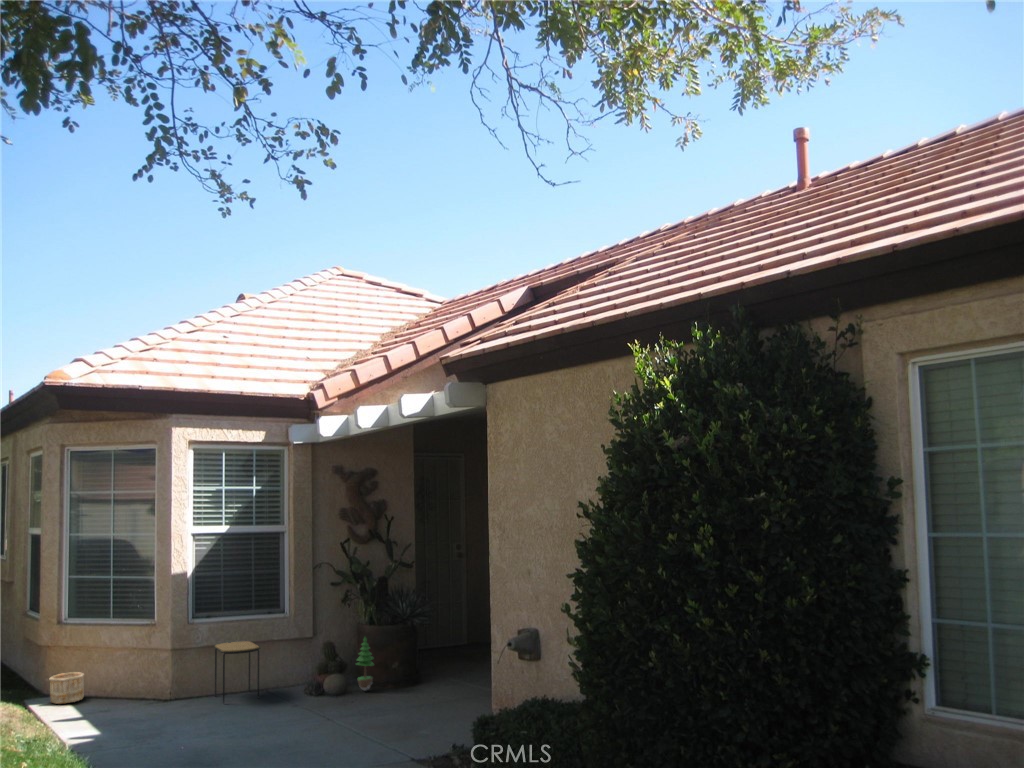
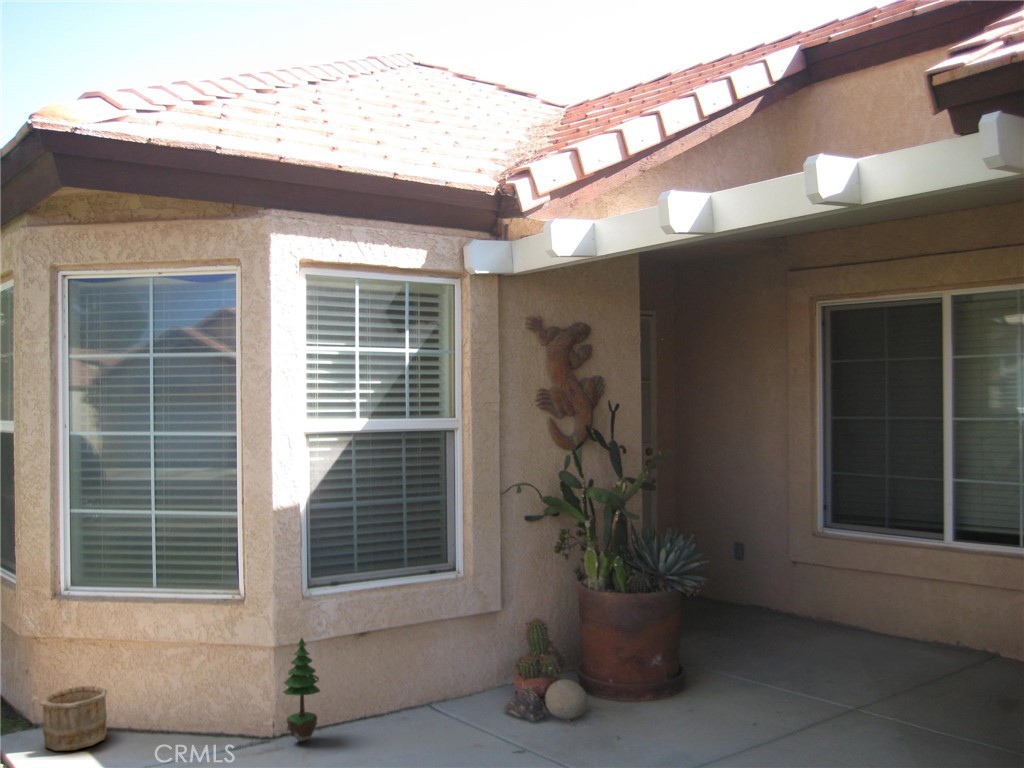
potted tree: present [356,637,374,691] -> present [283,638,320,742]
side table: present [214,641,260,703] -> none [352,626,444,747]

